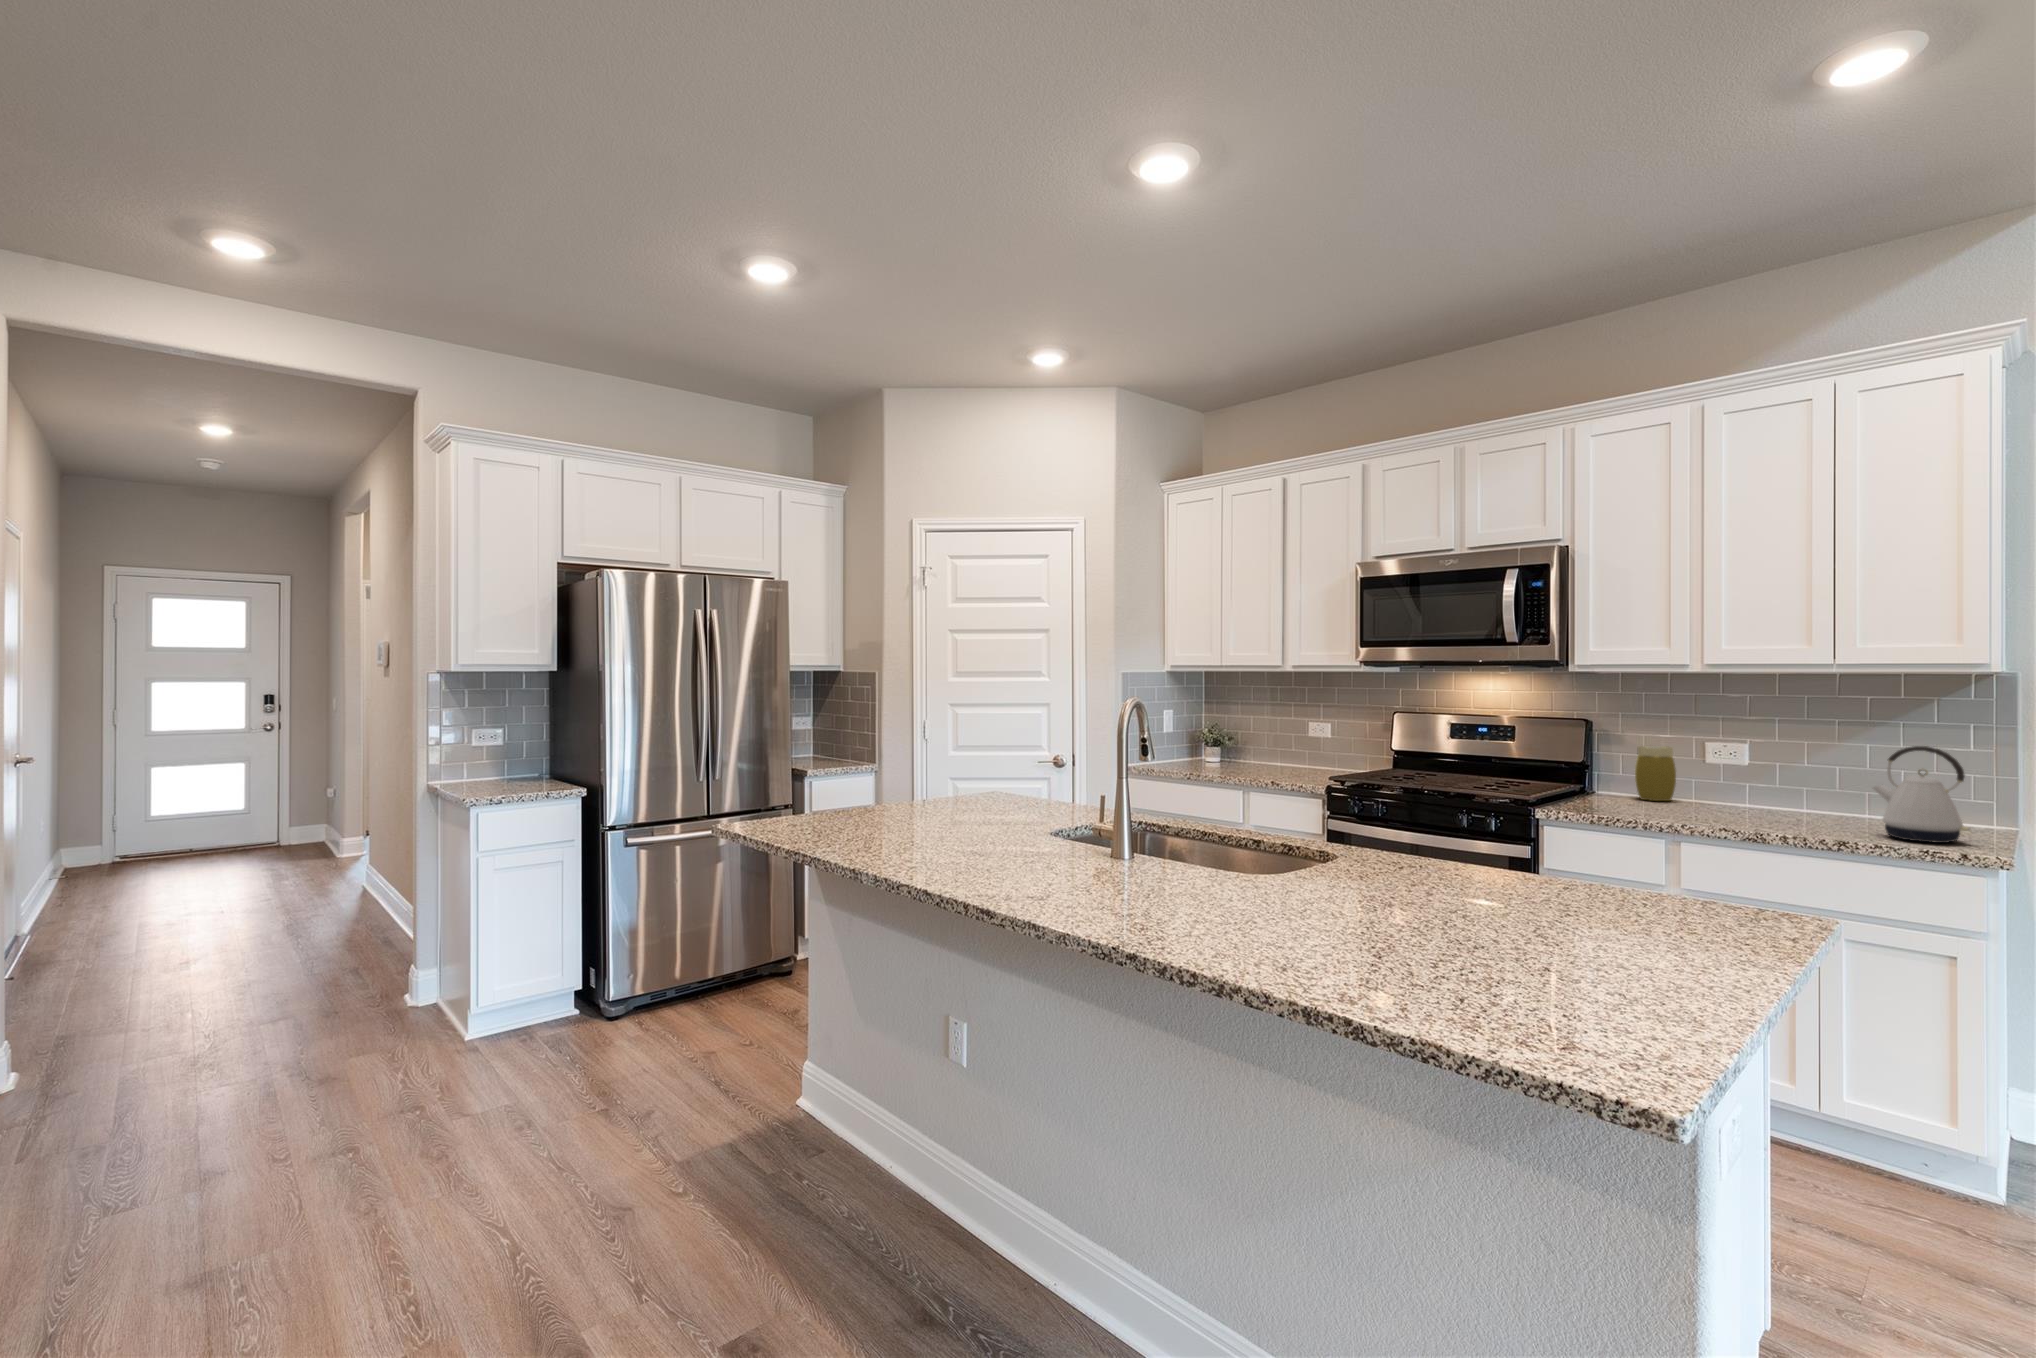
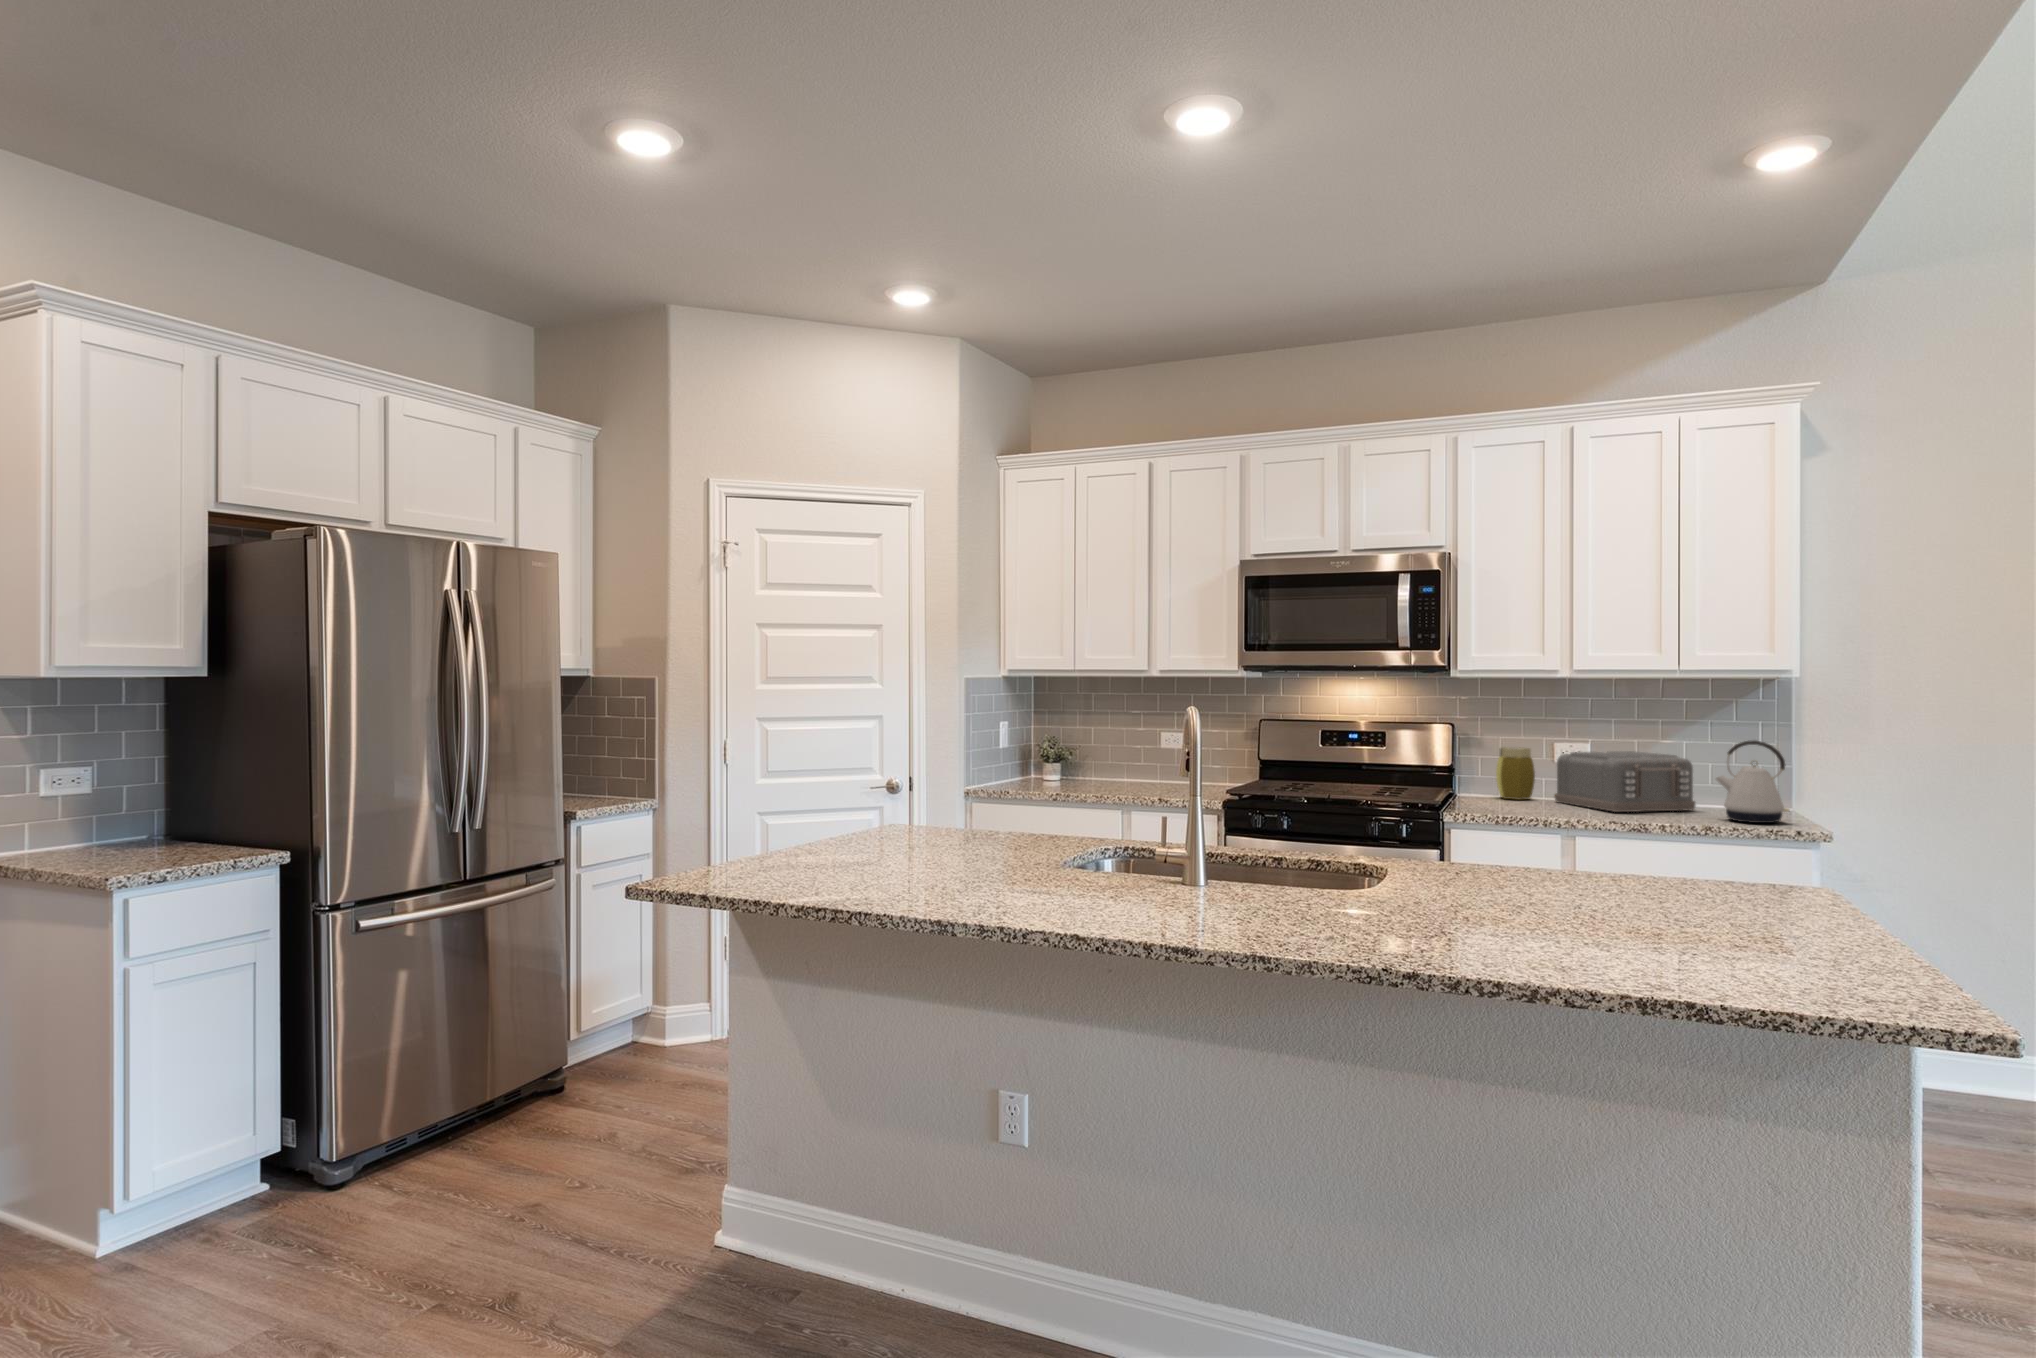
toaster: none [1697,753,1863,823] -> present [1554,751,1695,812]

